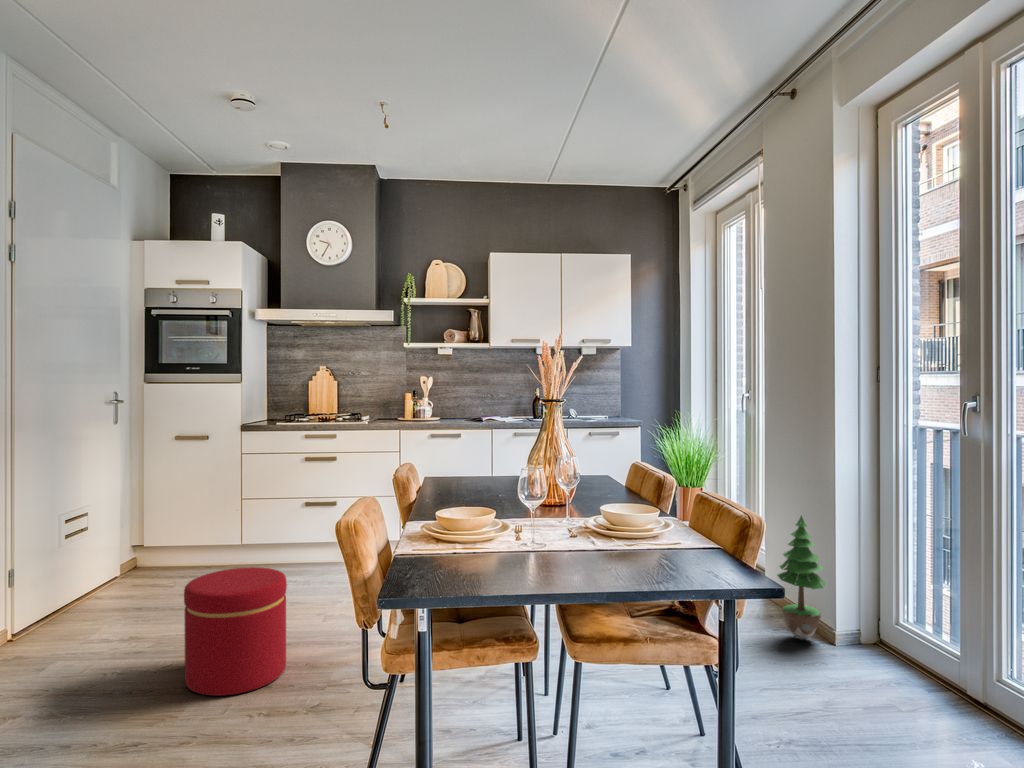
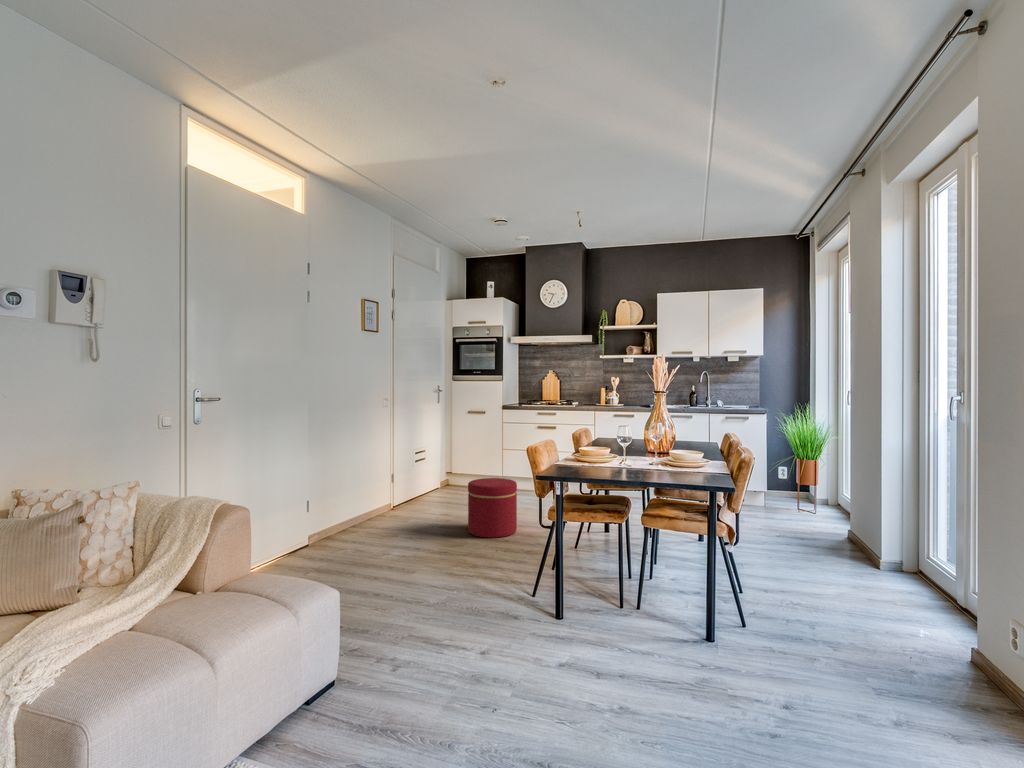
potted tree: present [777,516,825,640] -> none [829,471,865,557]

